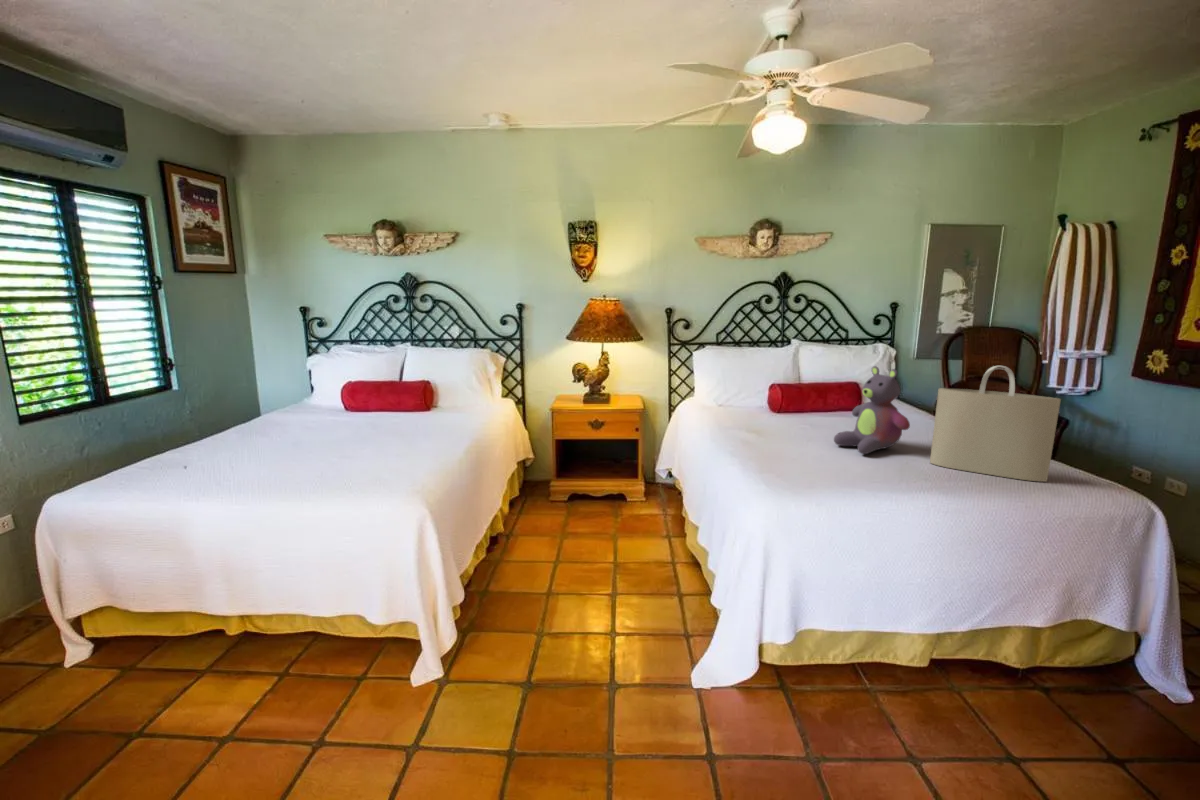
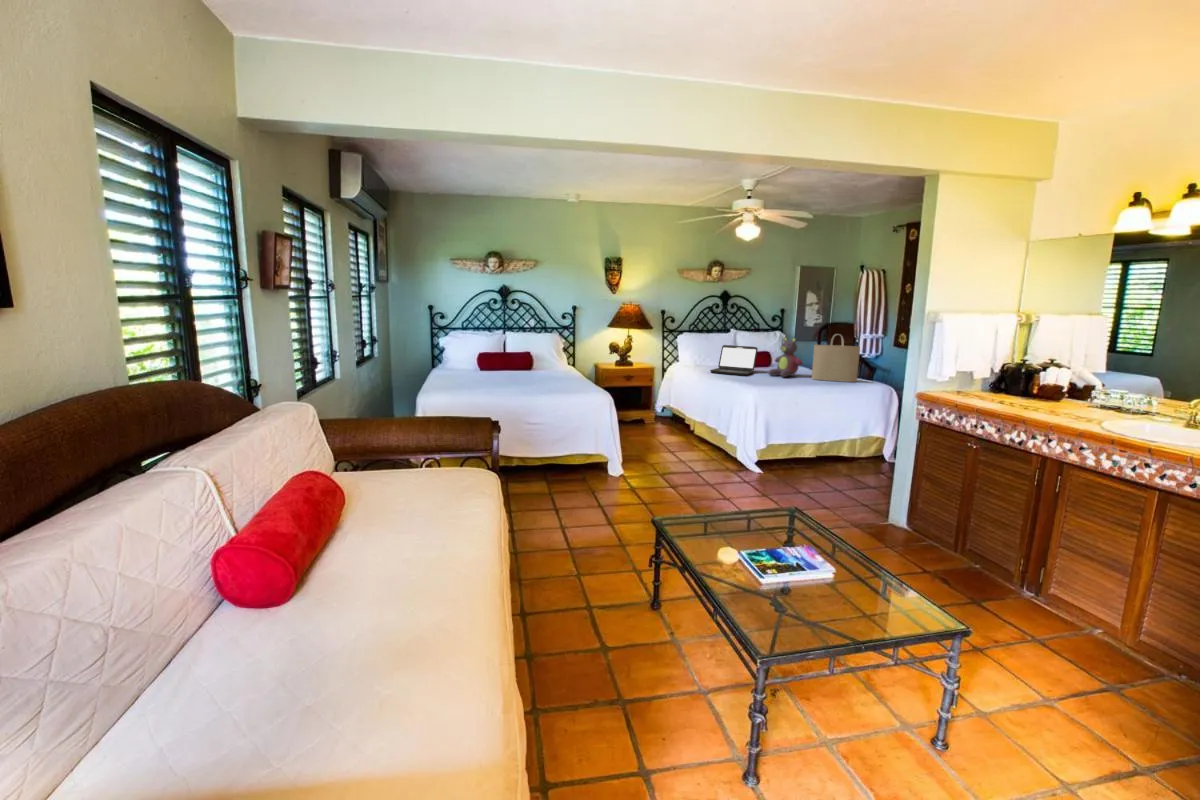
laptop: none [719,375,817,444] -> present [710,345,758,376]

